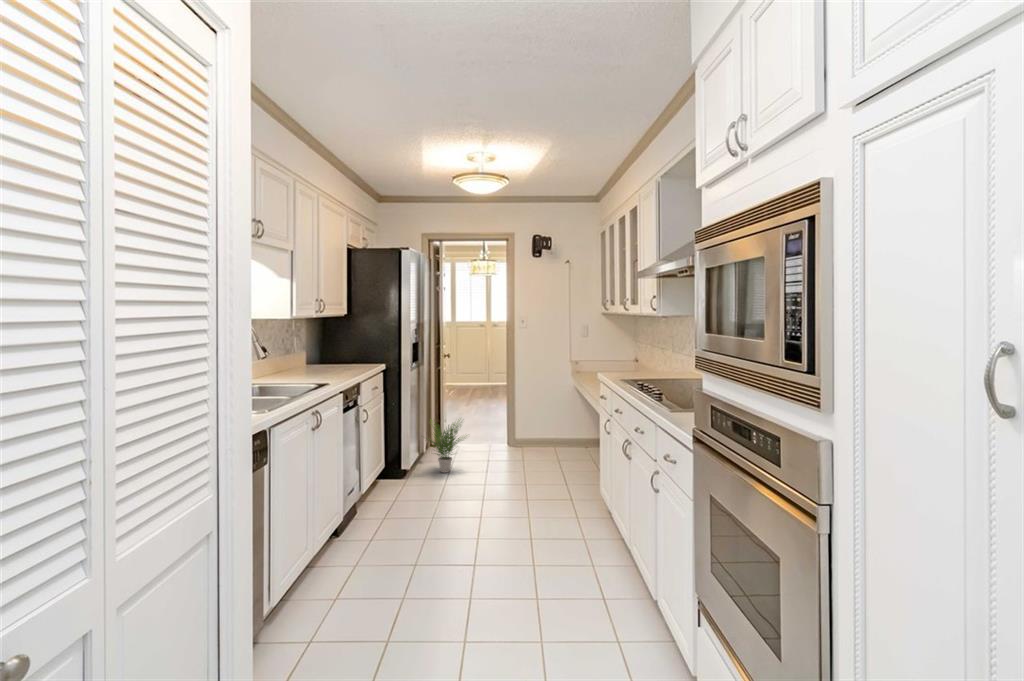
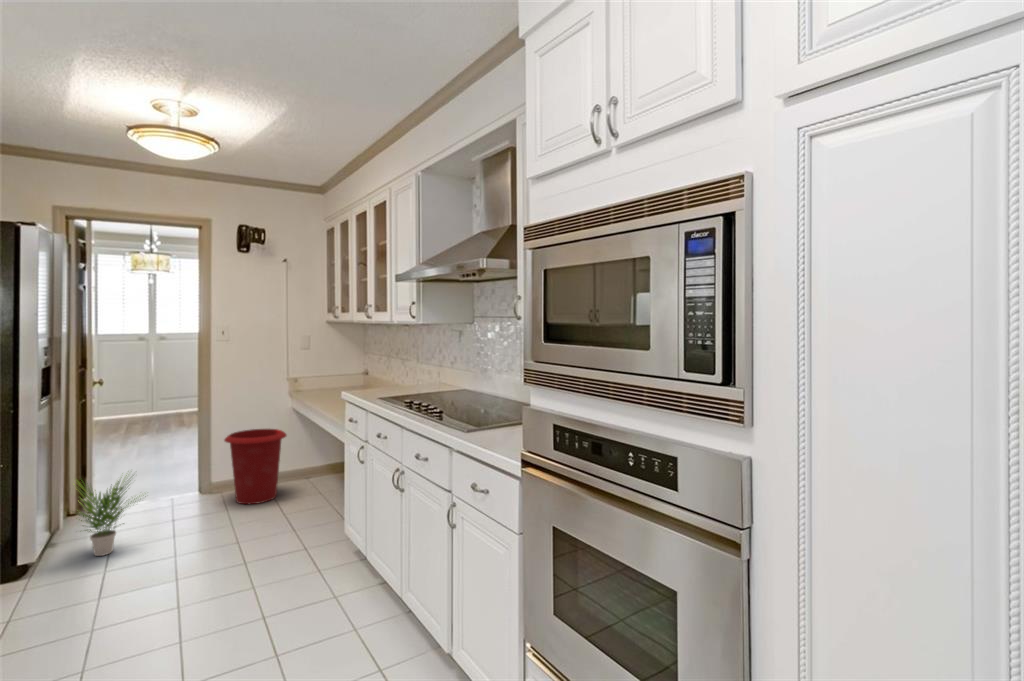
waste bin: none [522,399,567,457] -> present [224,429,286,504]

